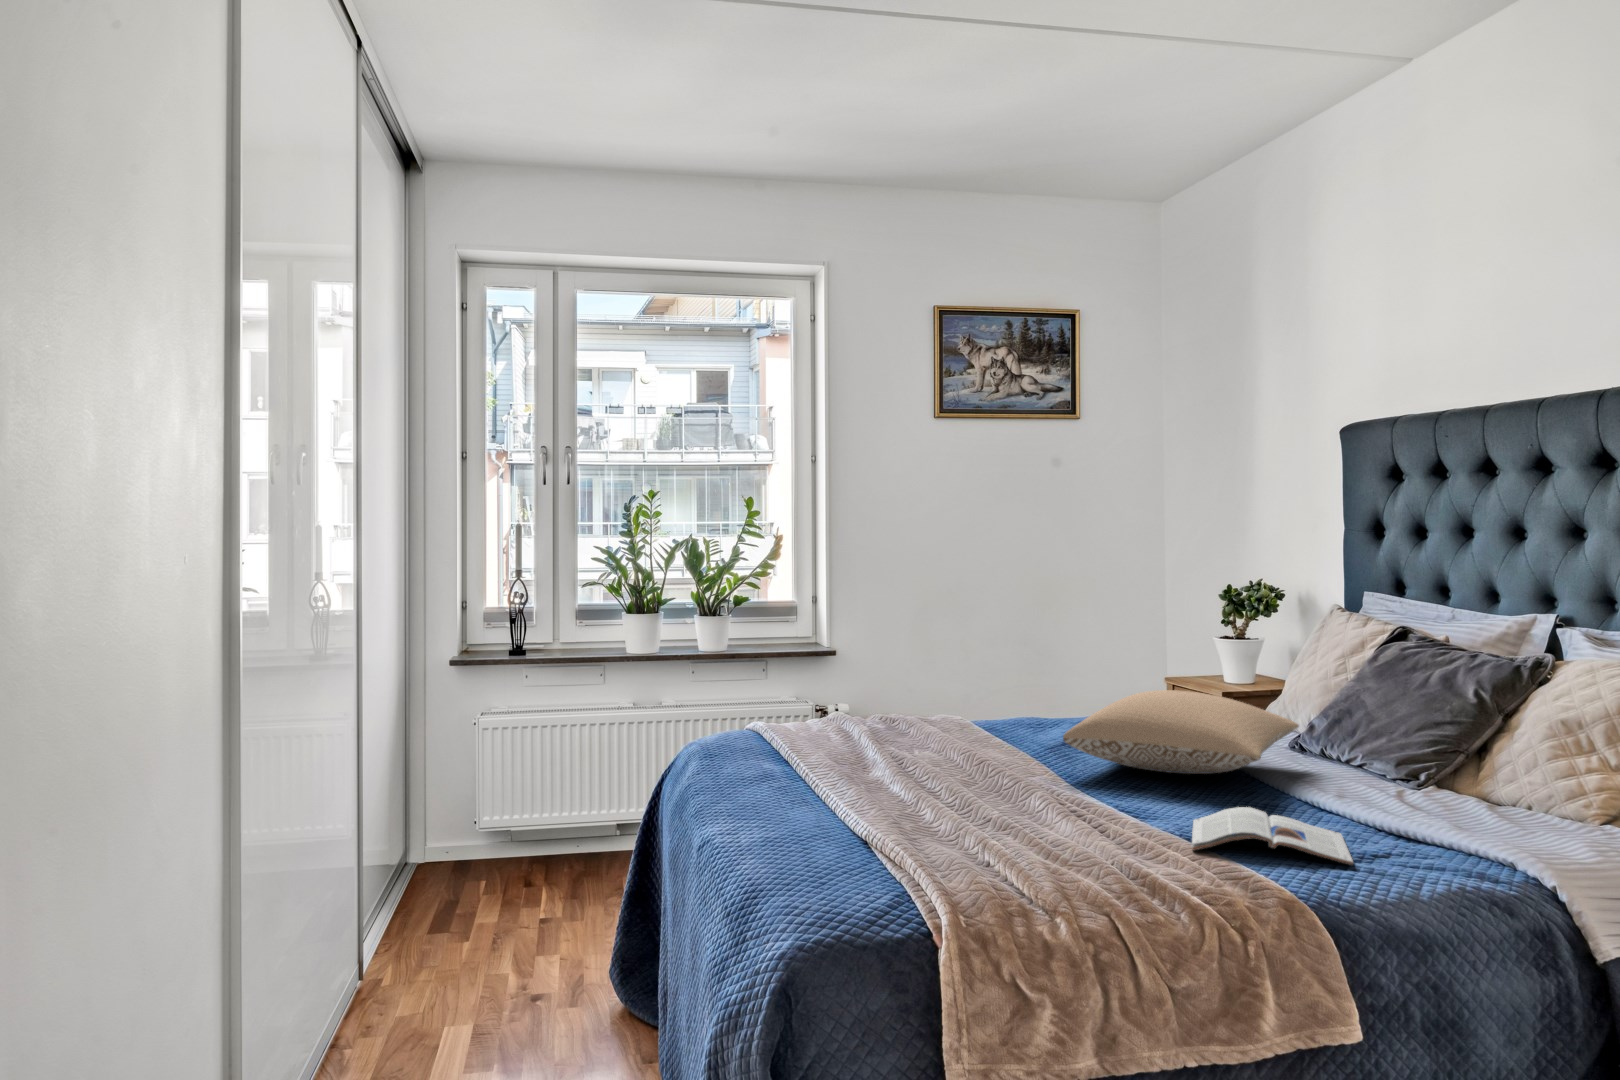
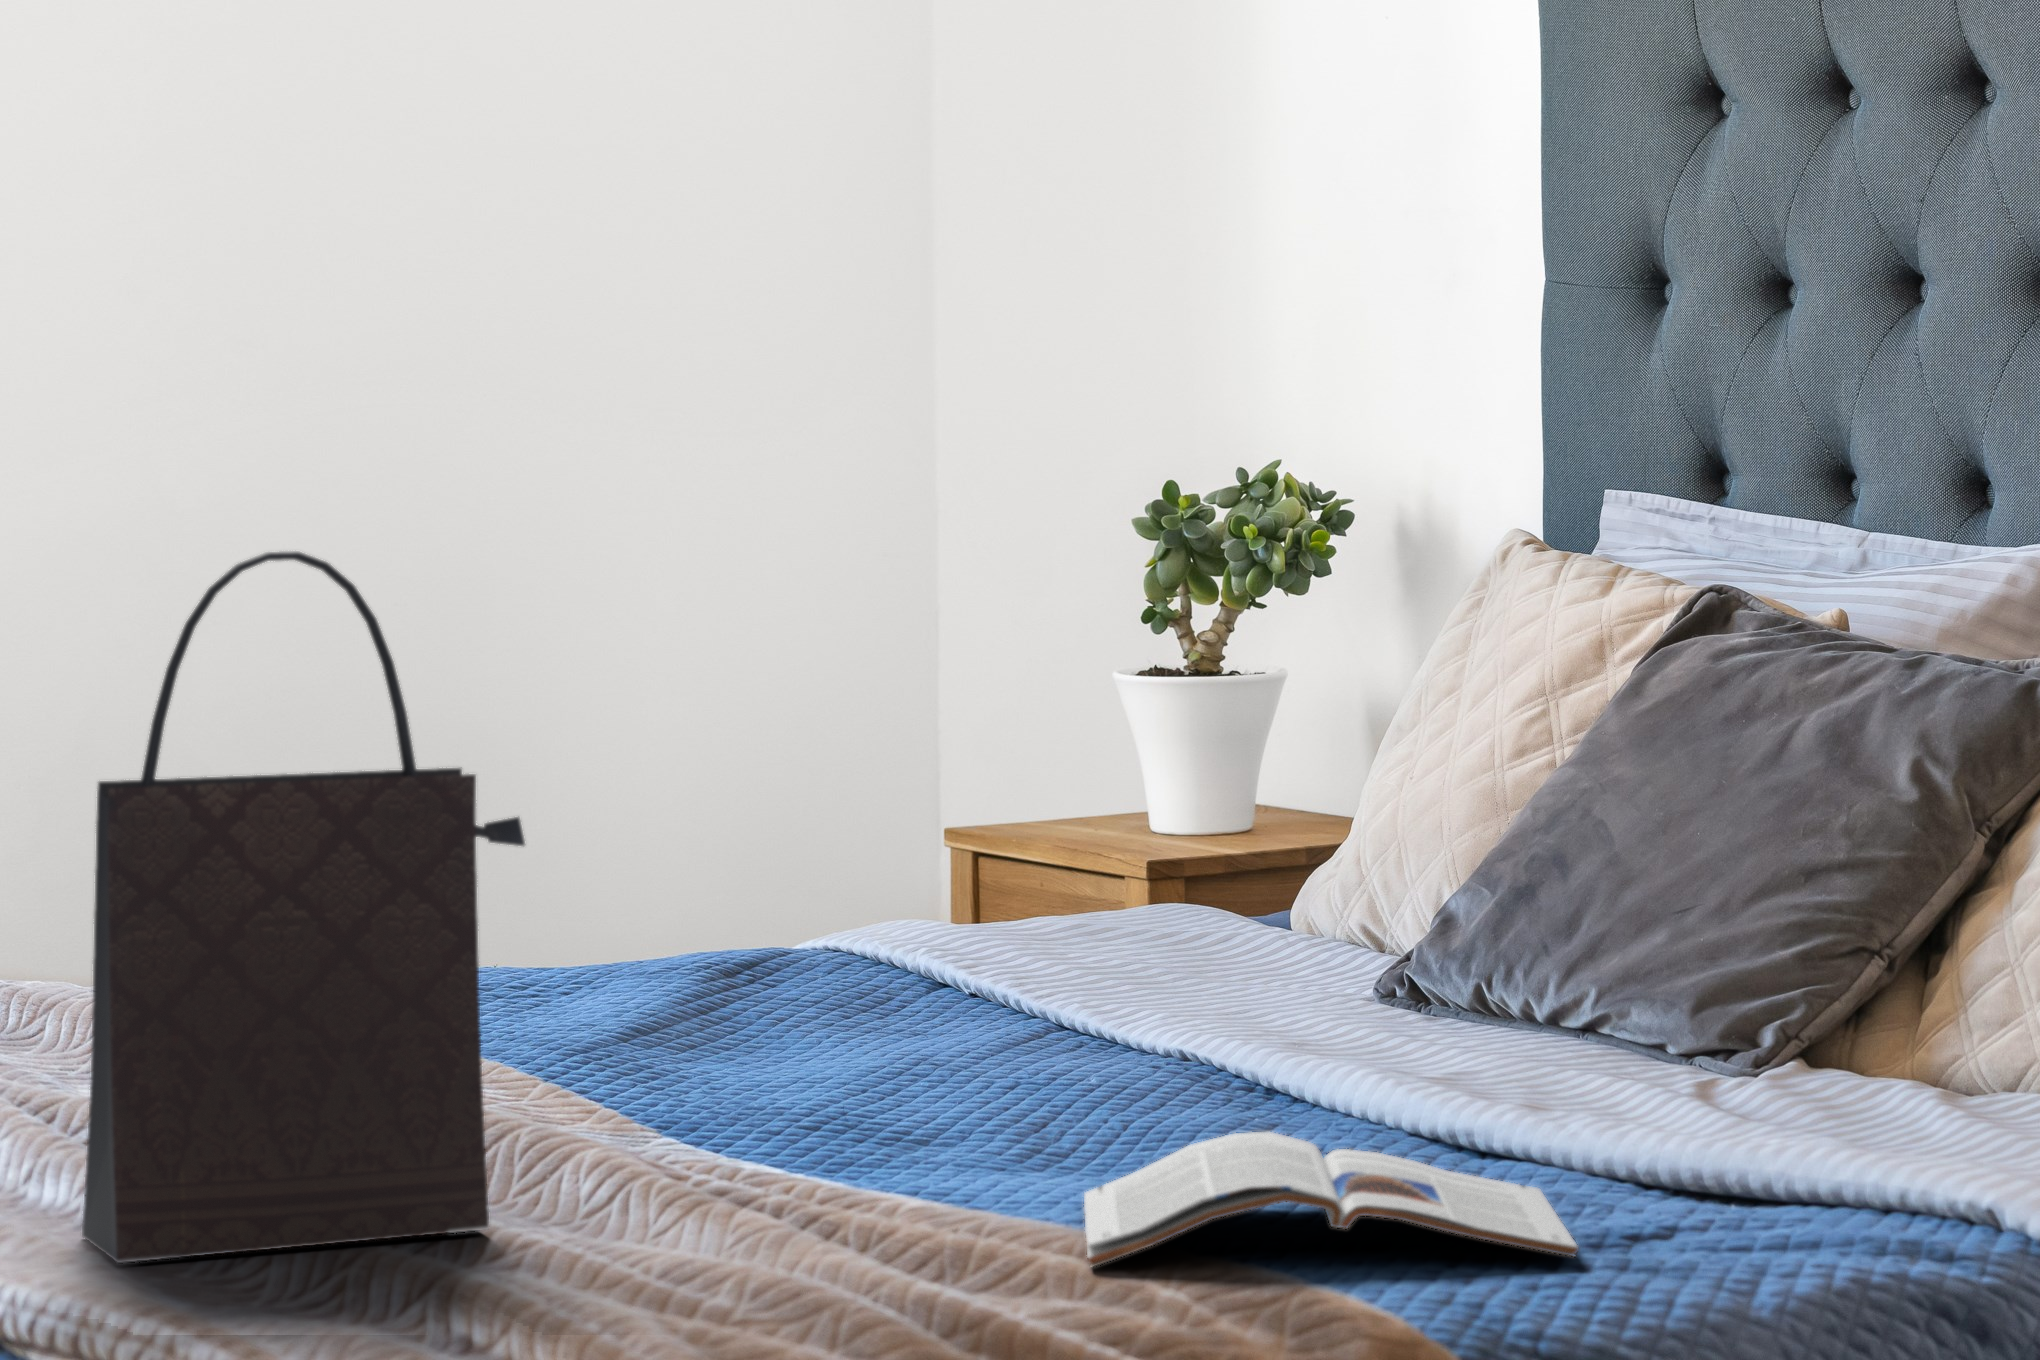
handbag: none [918,631,1031,818] -> present [82,551,525,1263]
pillow: present [1063,690,1299,774] -> none [619,799,1405,1081]

